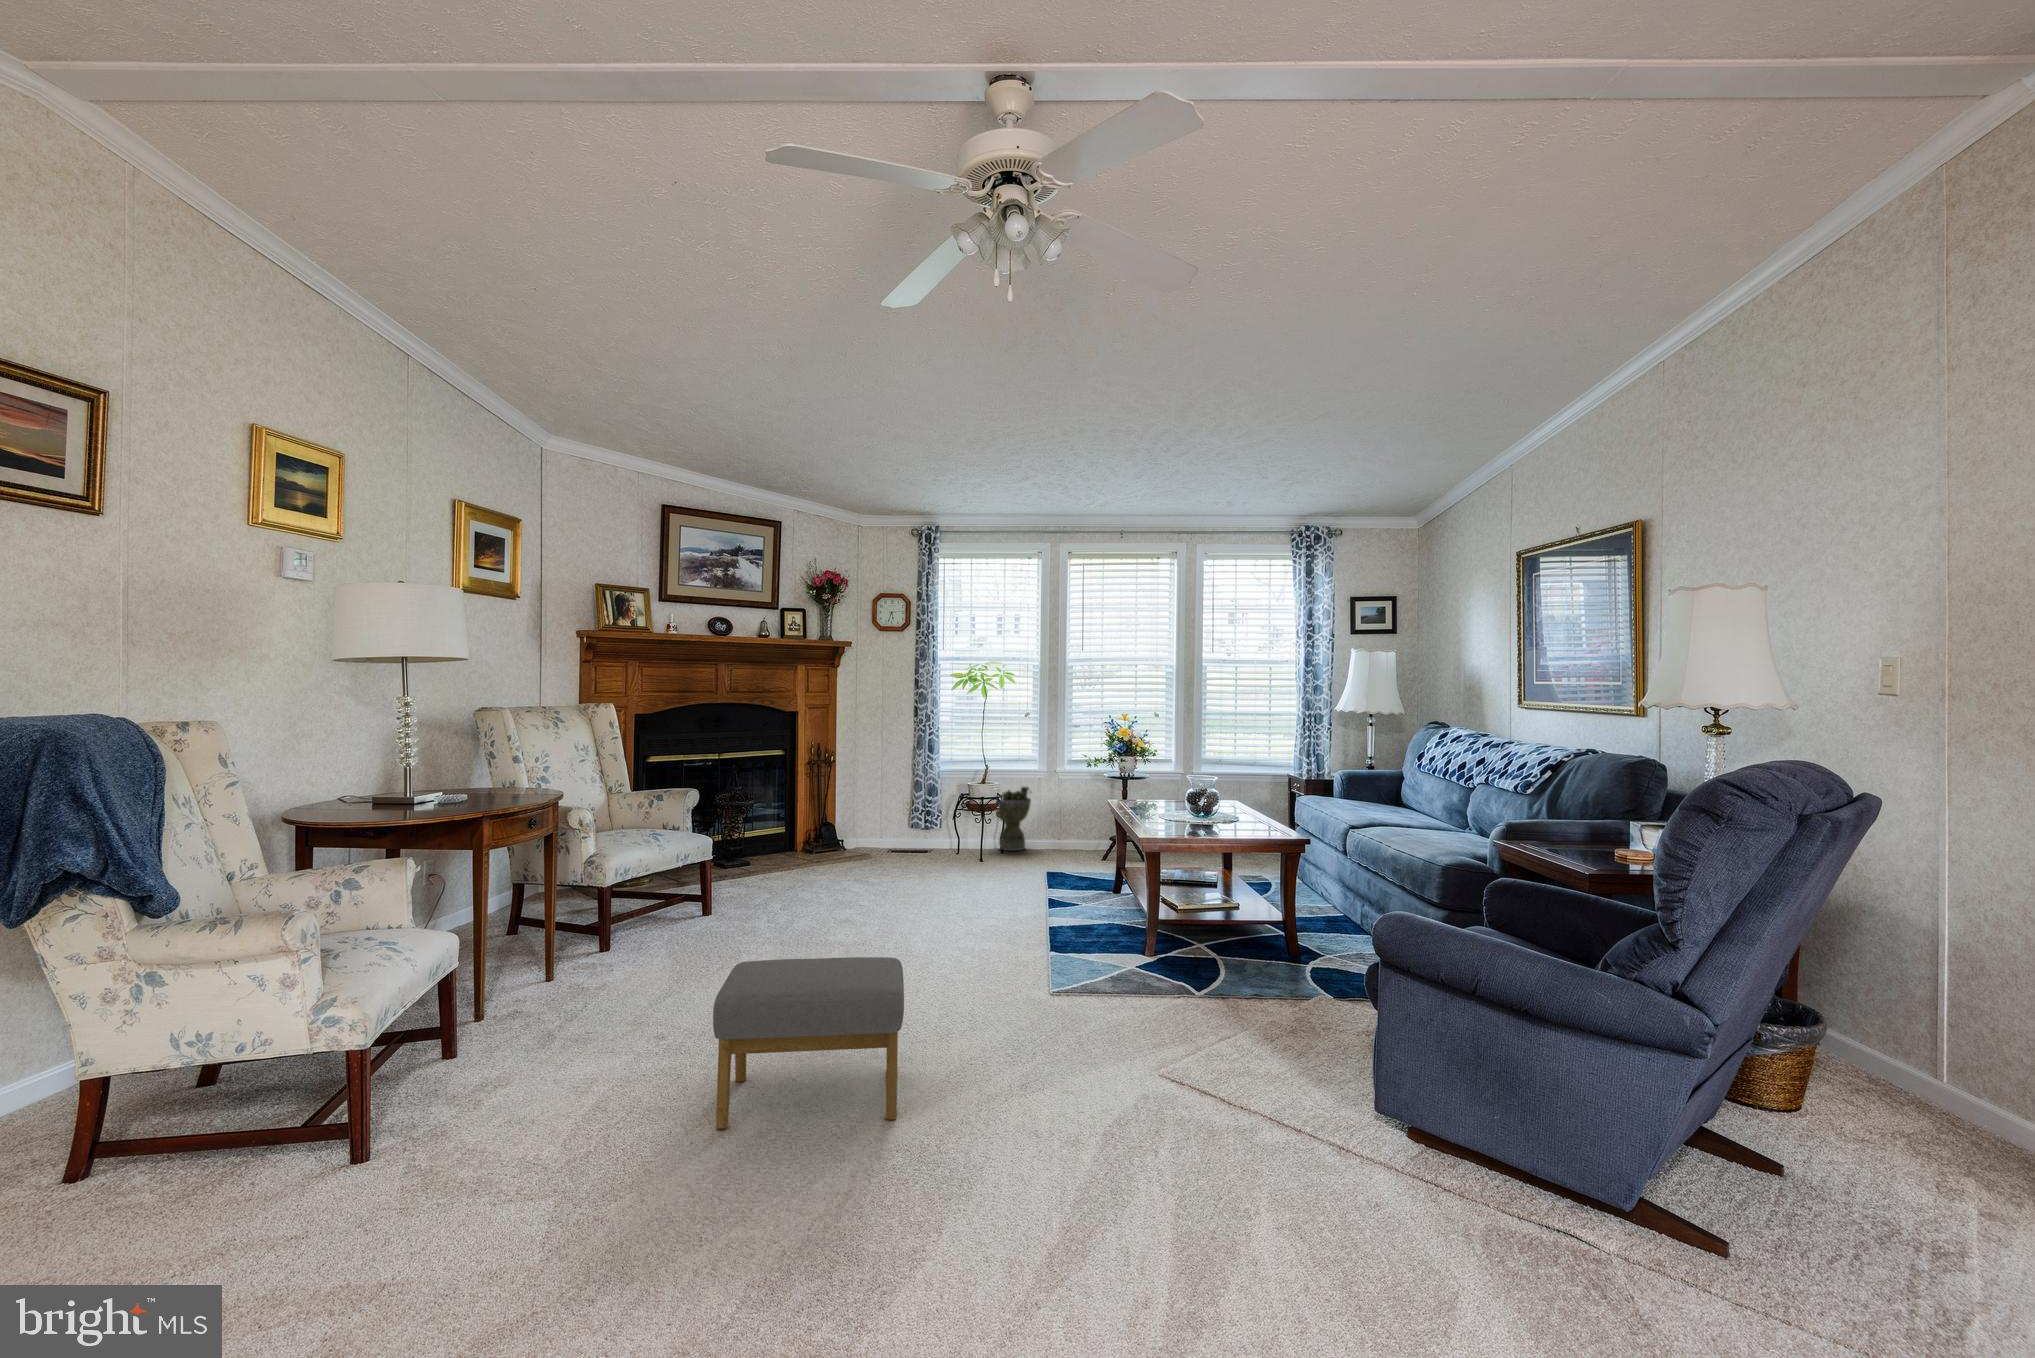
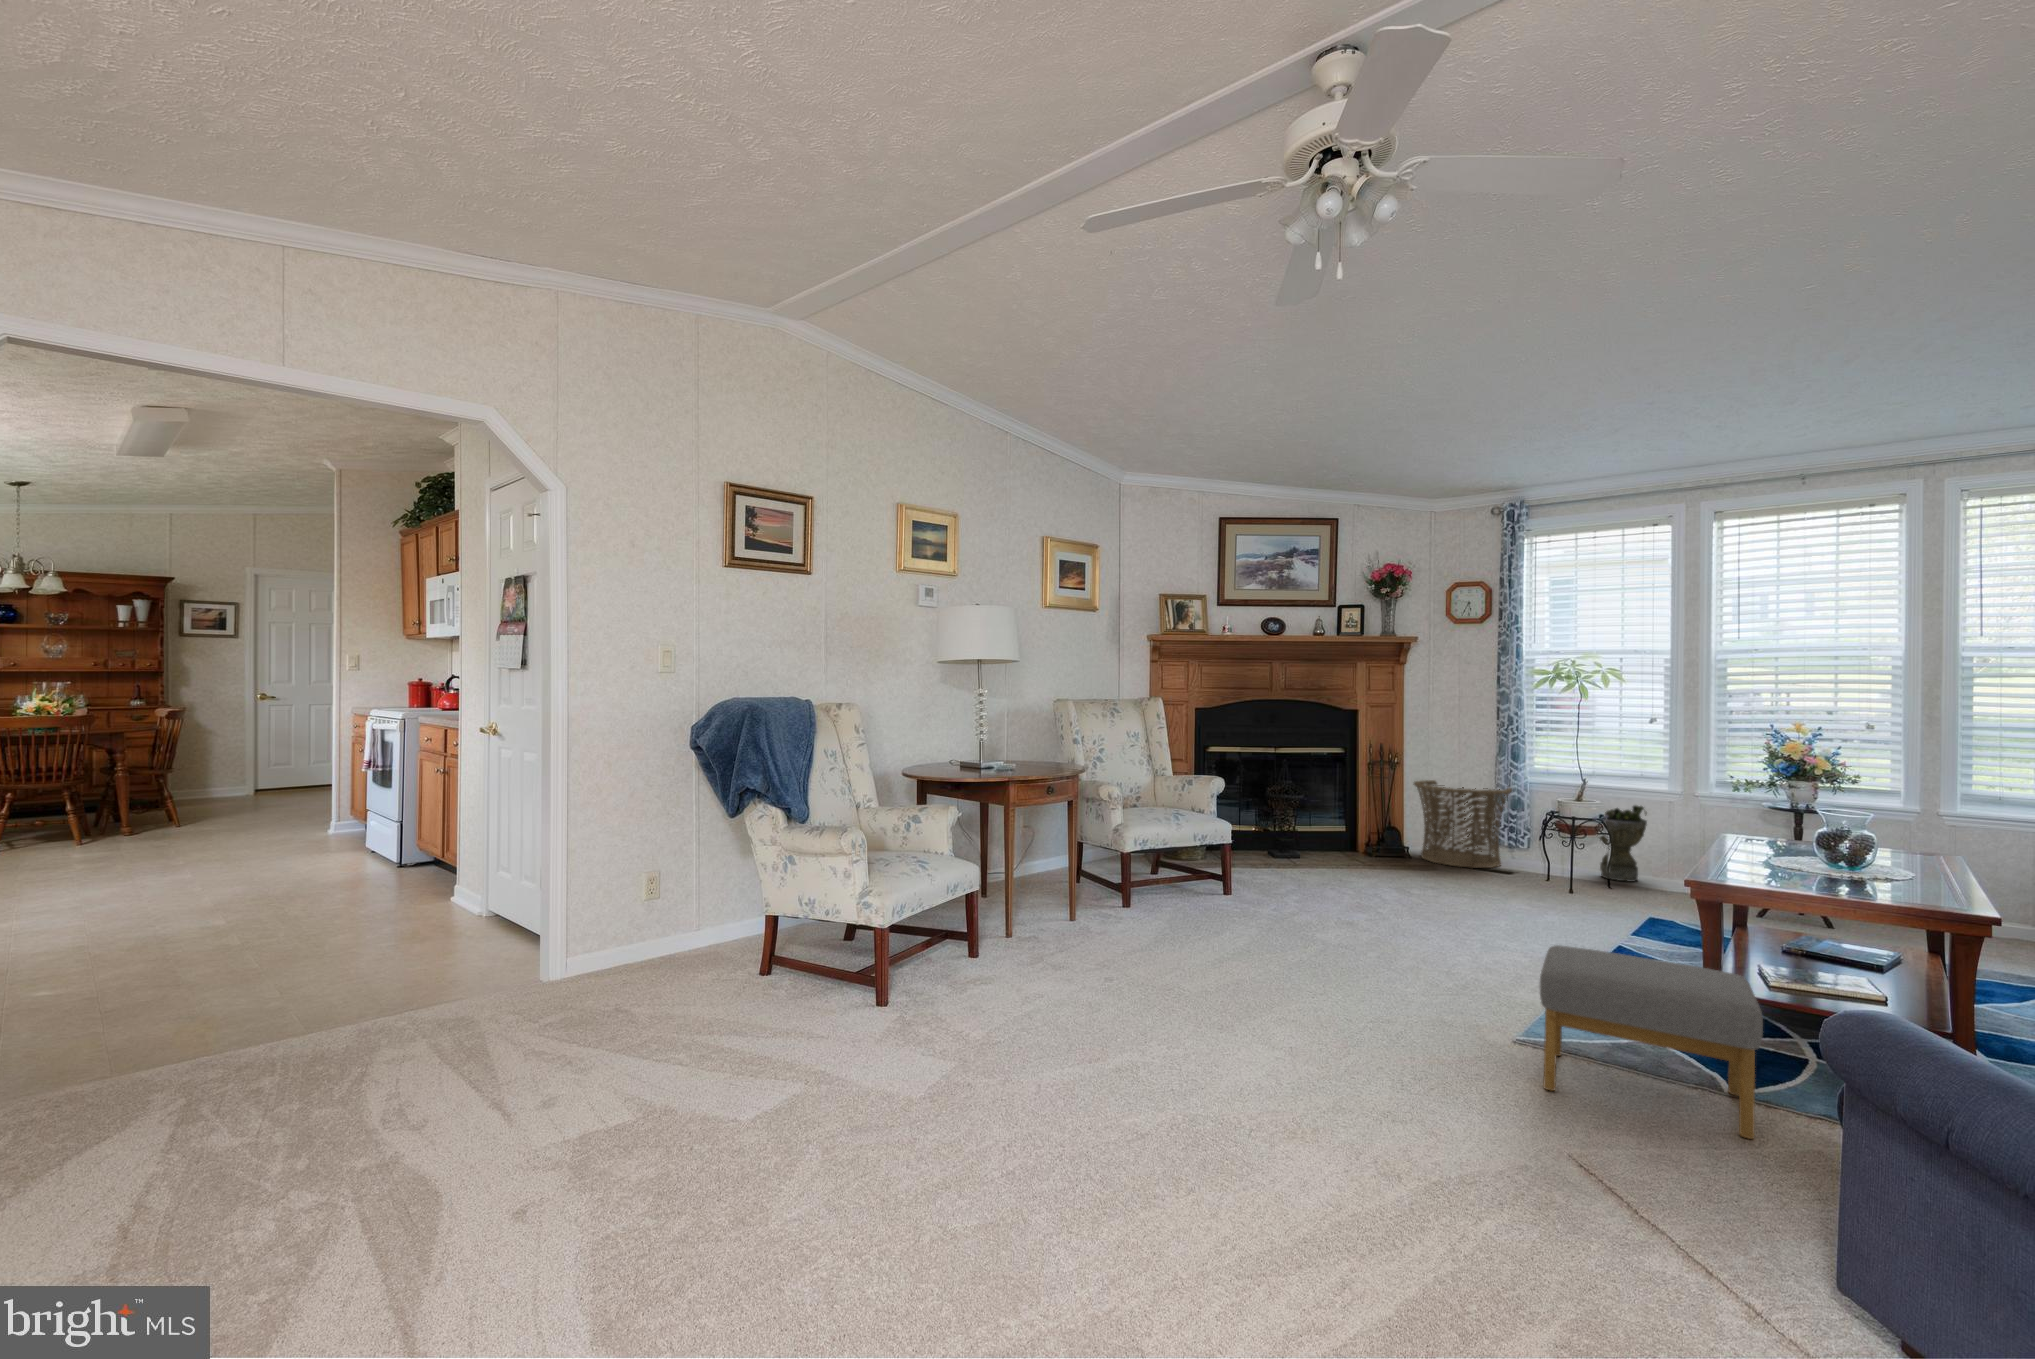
basket: none [851,777,934,858] -> present [1413,780,1512,868]
footstool: present [713,957,904,1129] -> present [1540,945,1763,1139]

